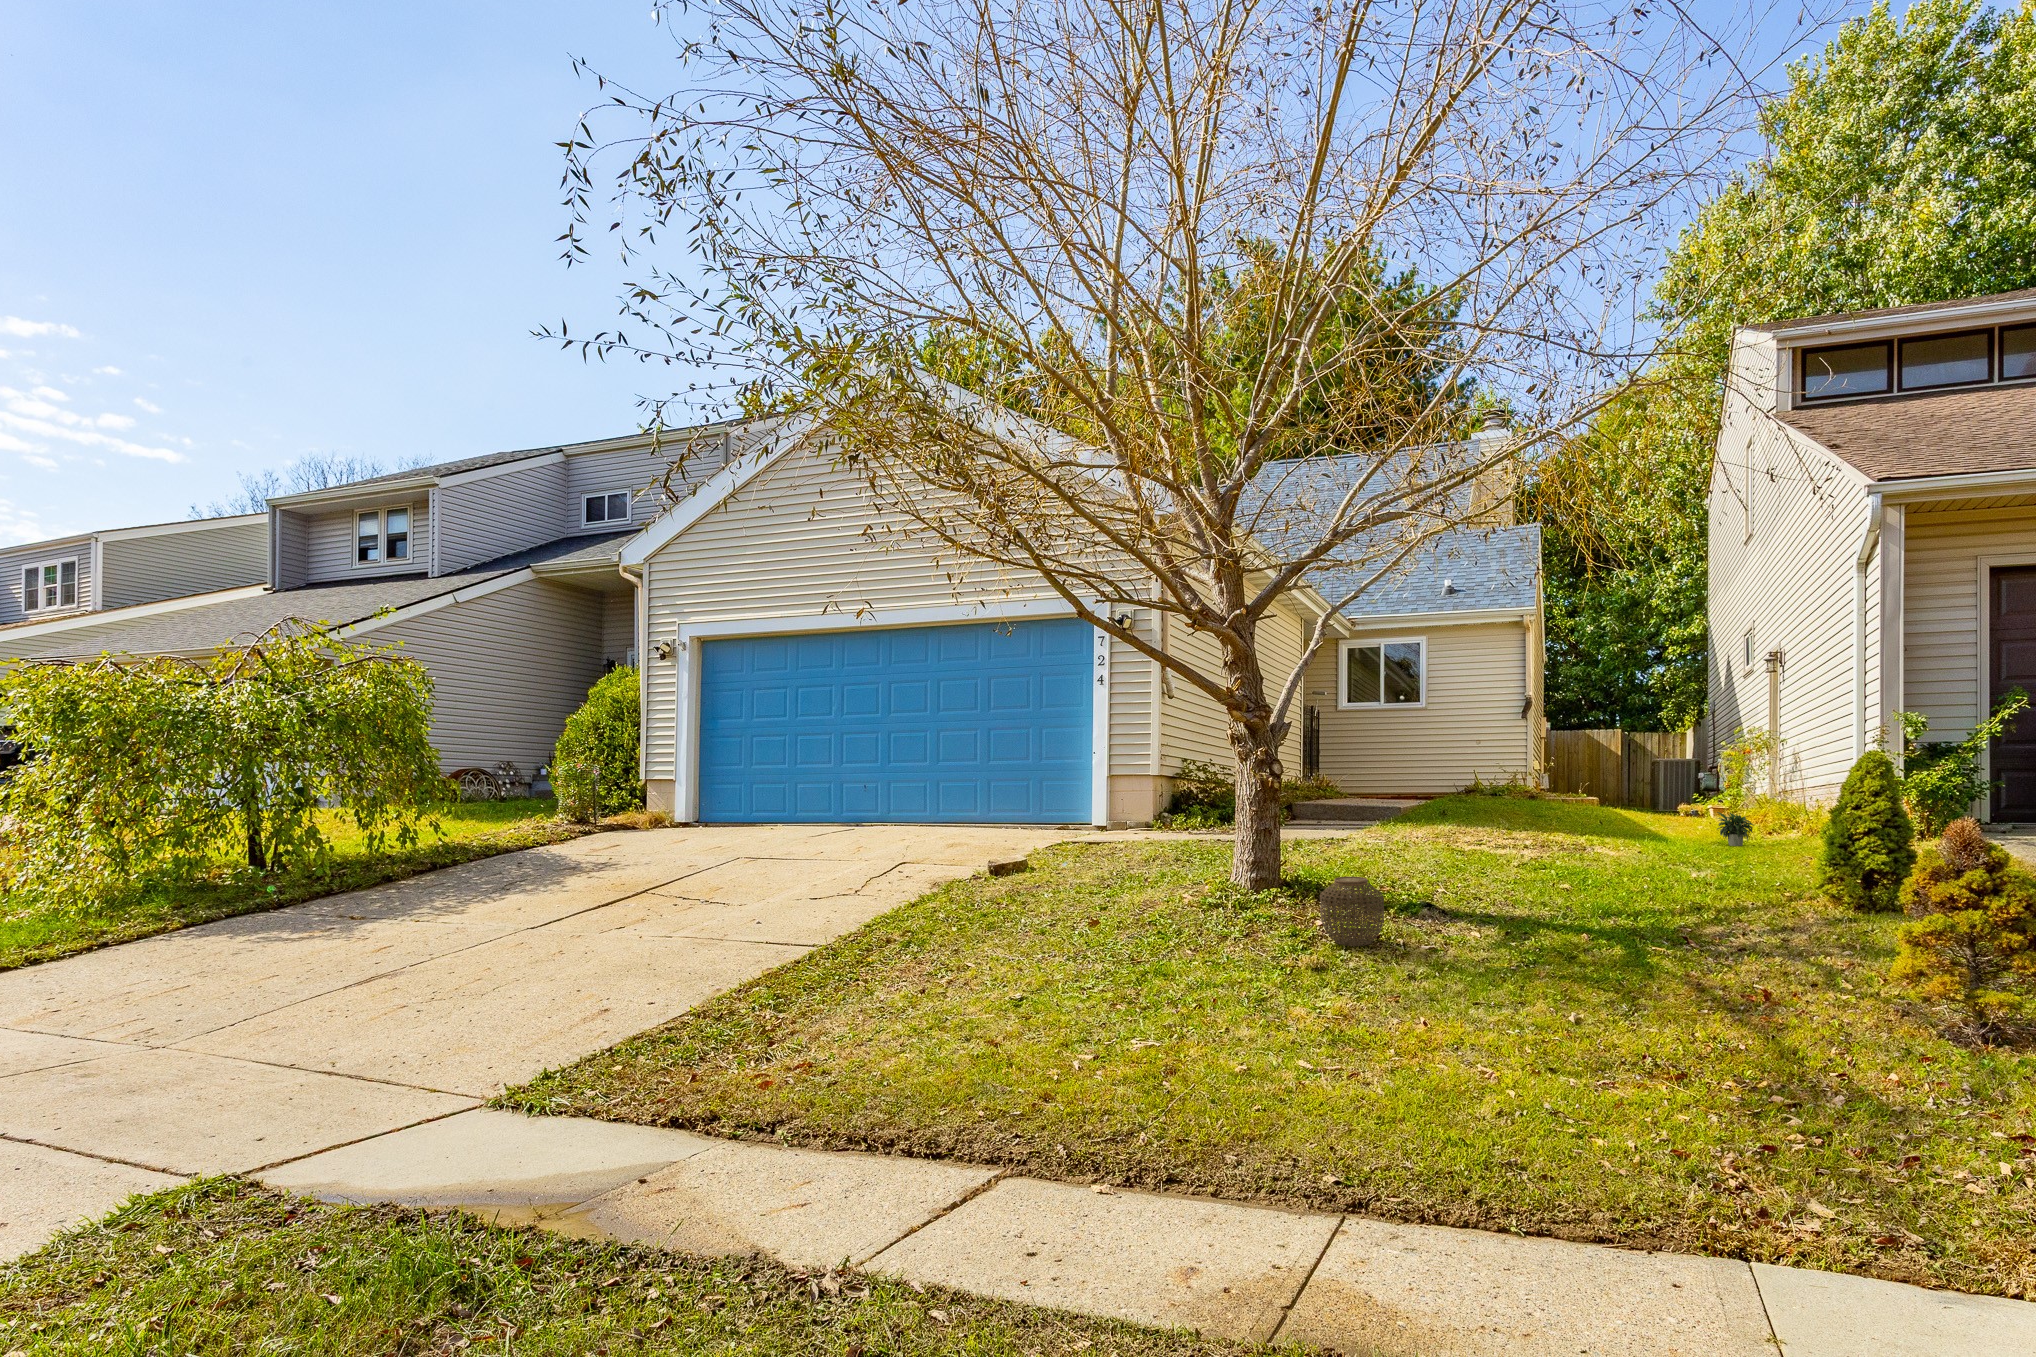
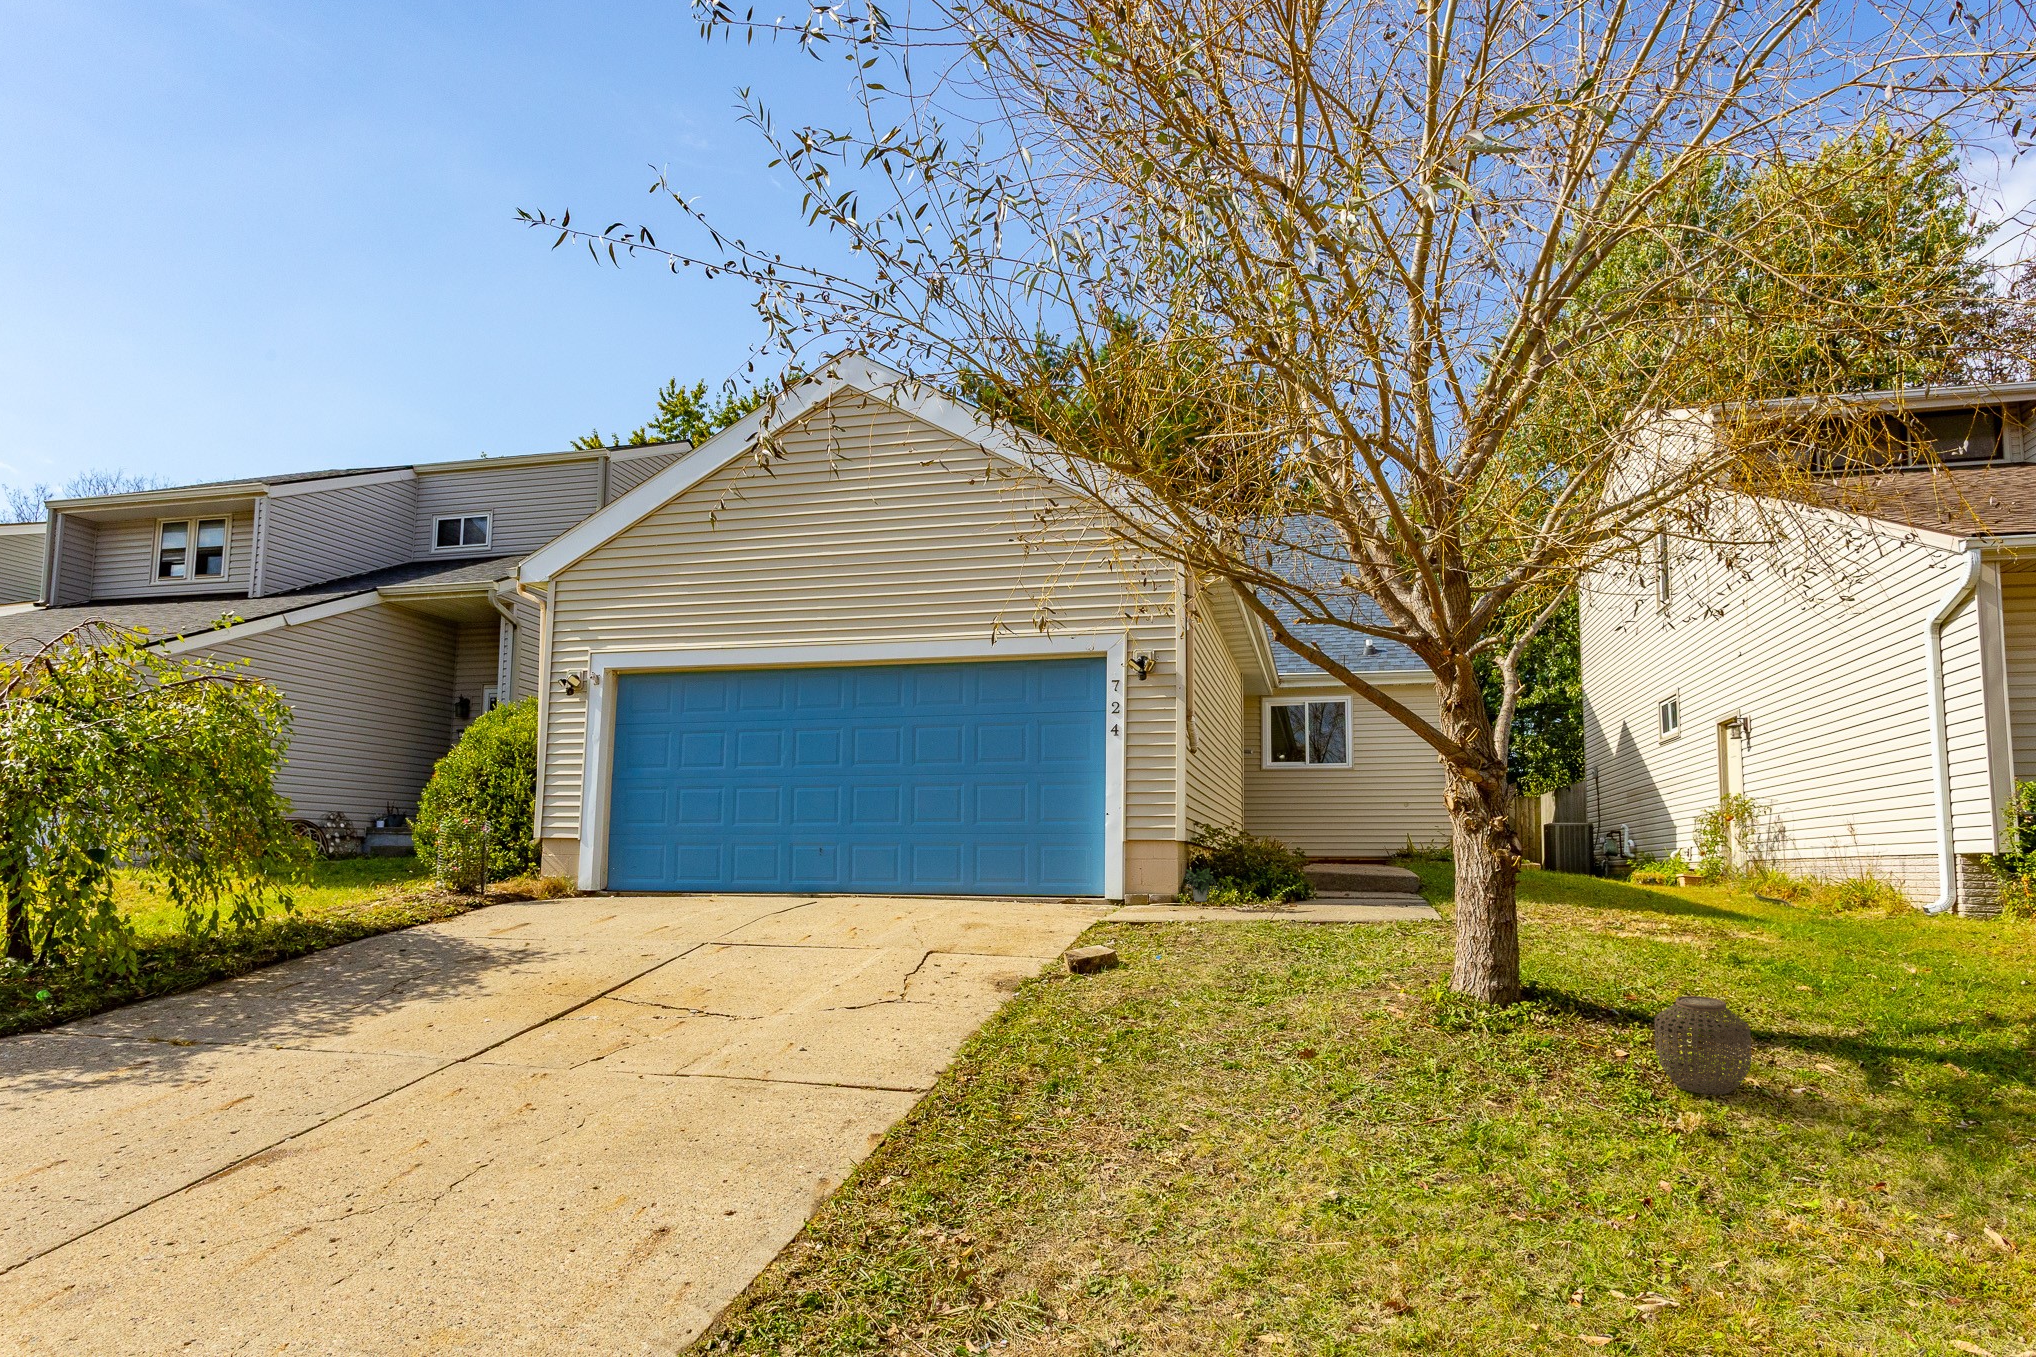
potted plant: present [1717,812,1753,846] -> present [1180,868,1220,901]

